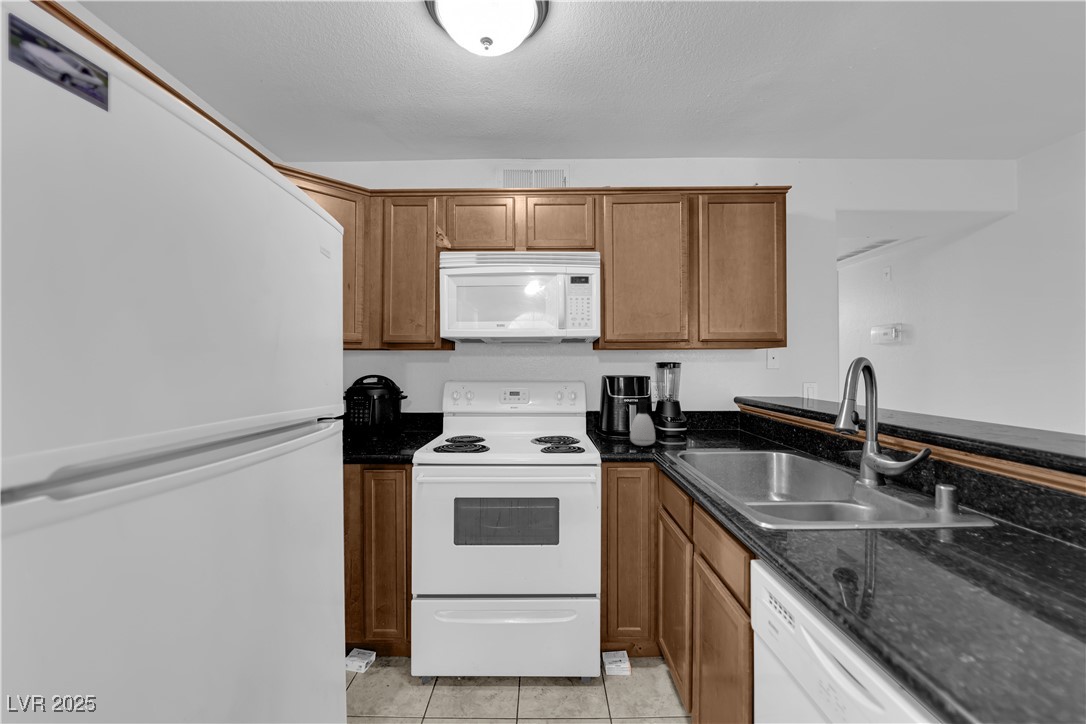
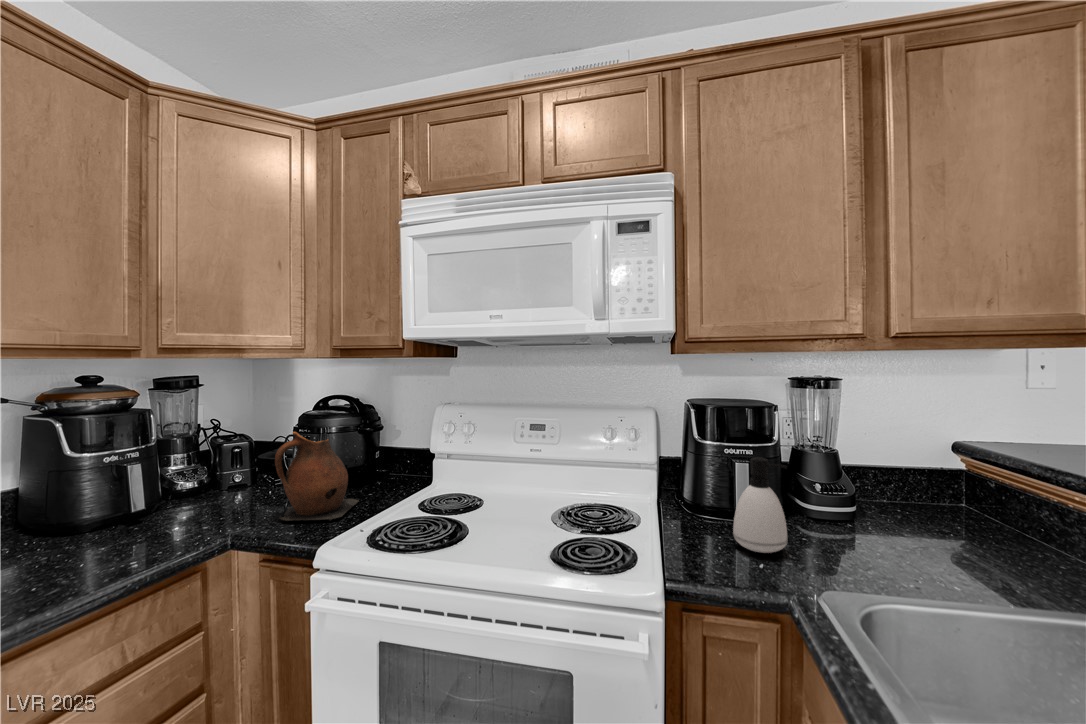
ceramic pitcher: none [363,394,407,447] -> present [275,432,359,521]

